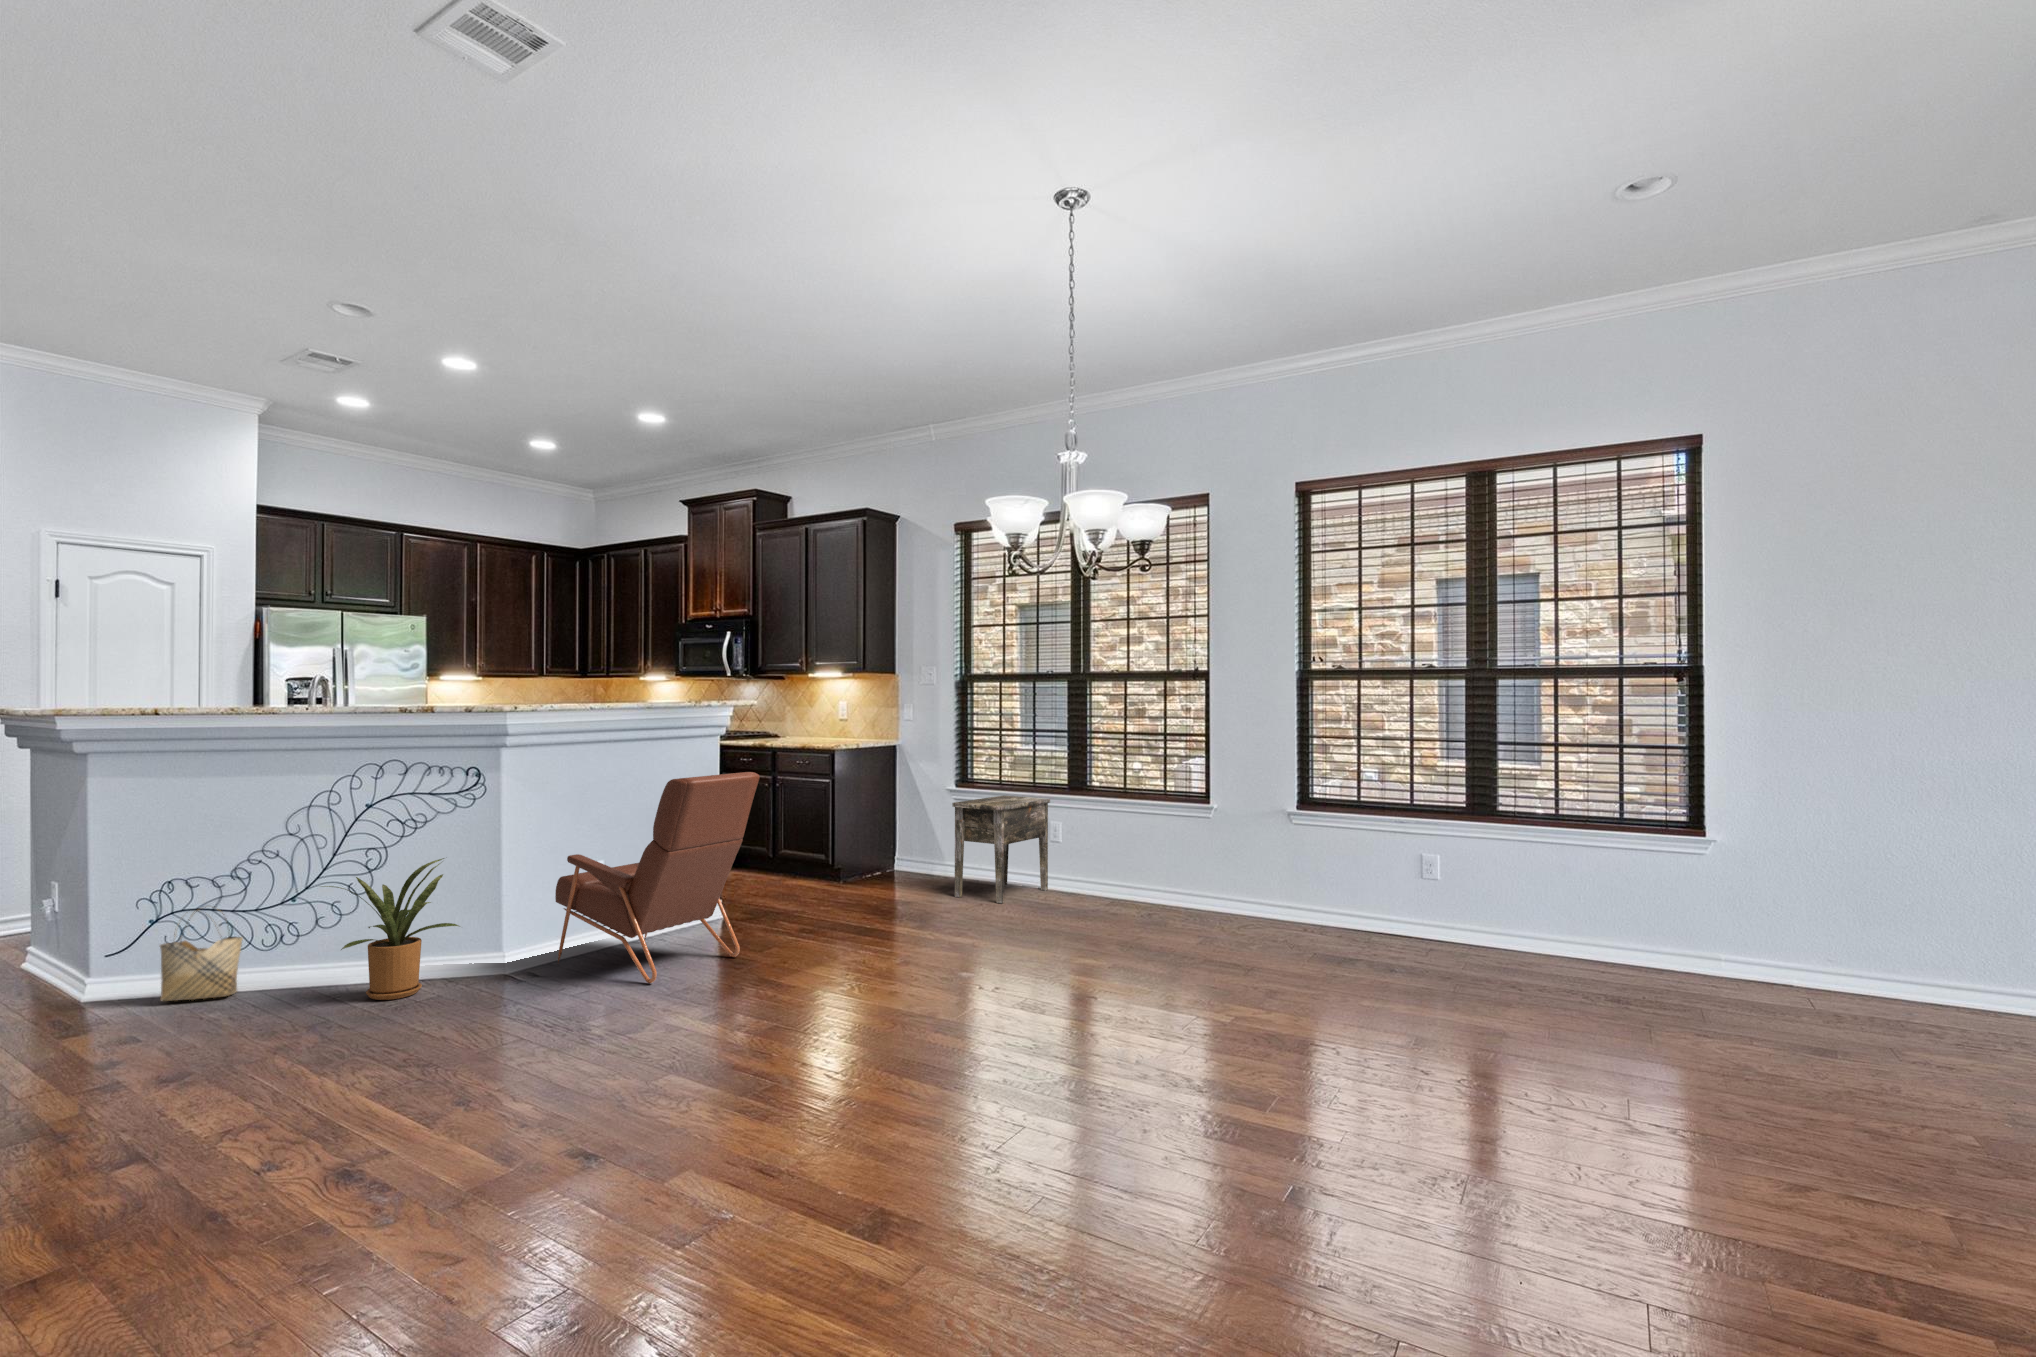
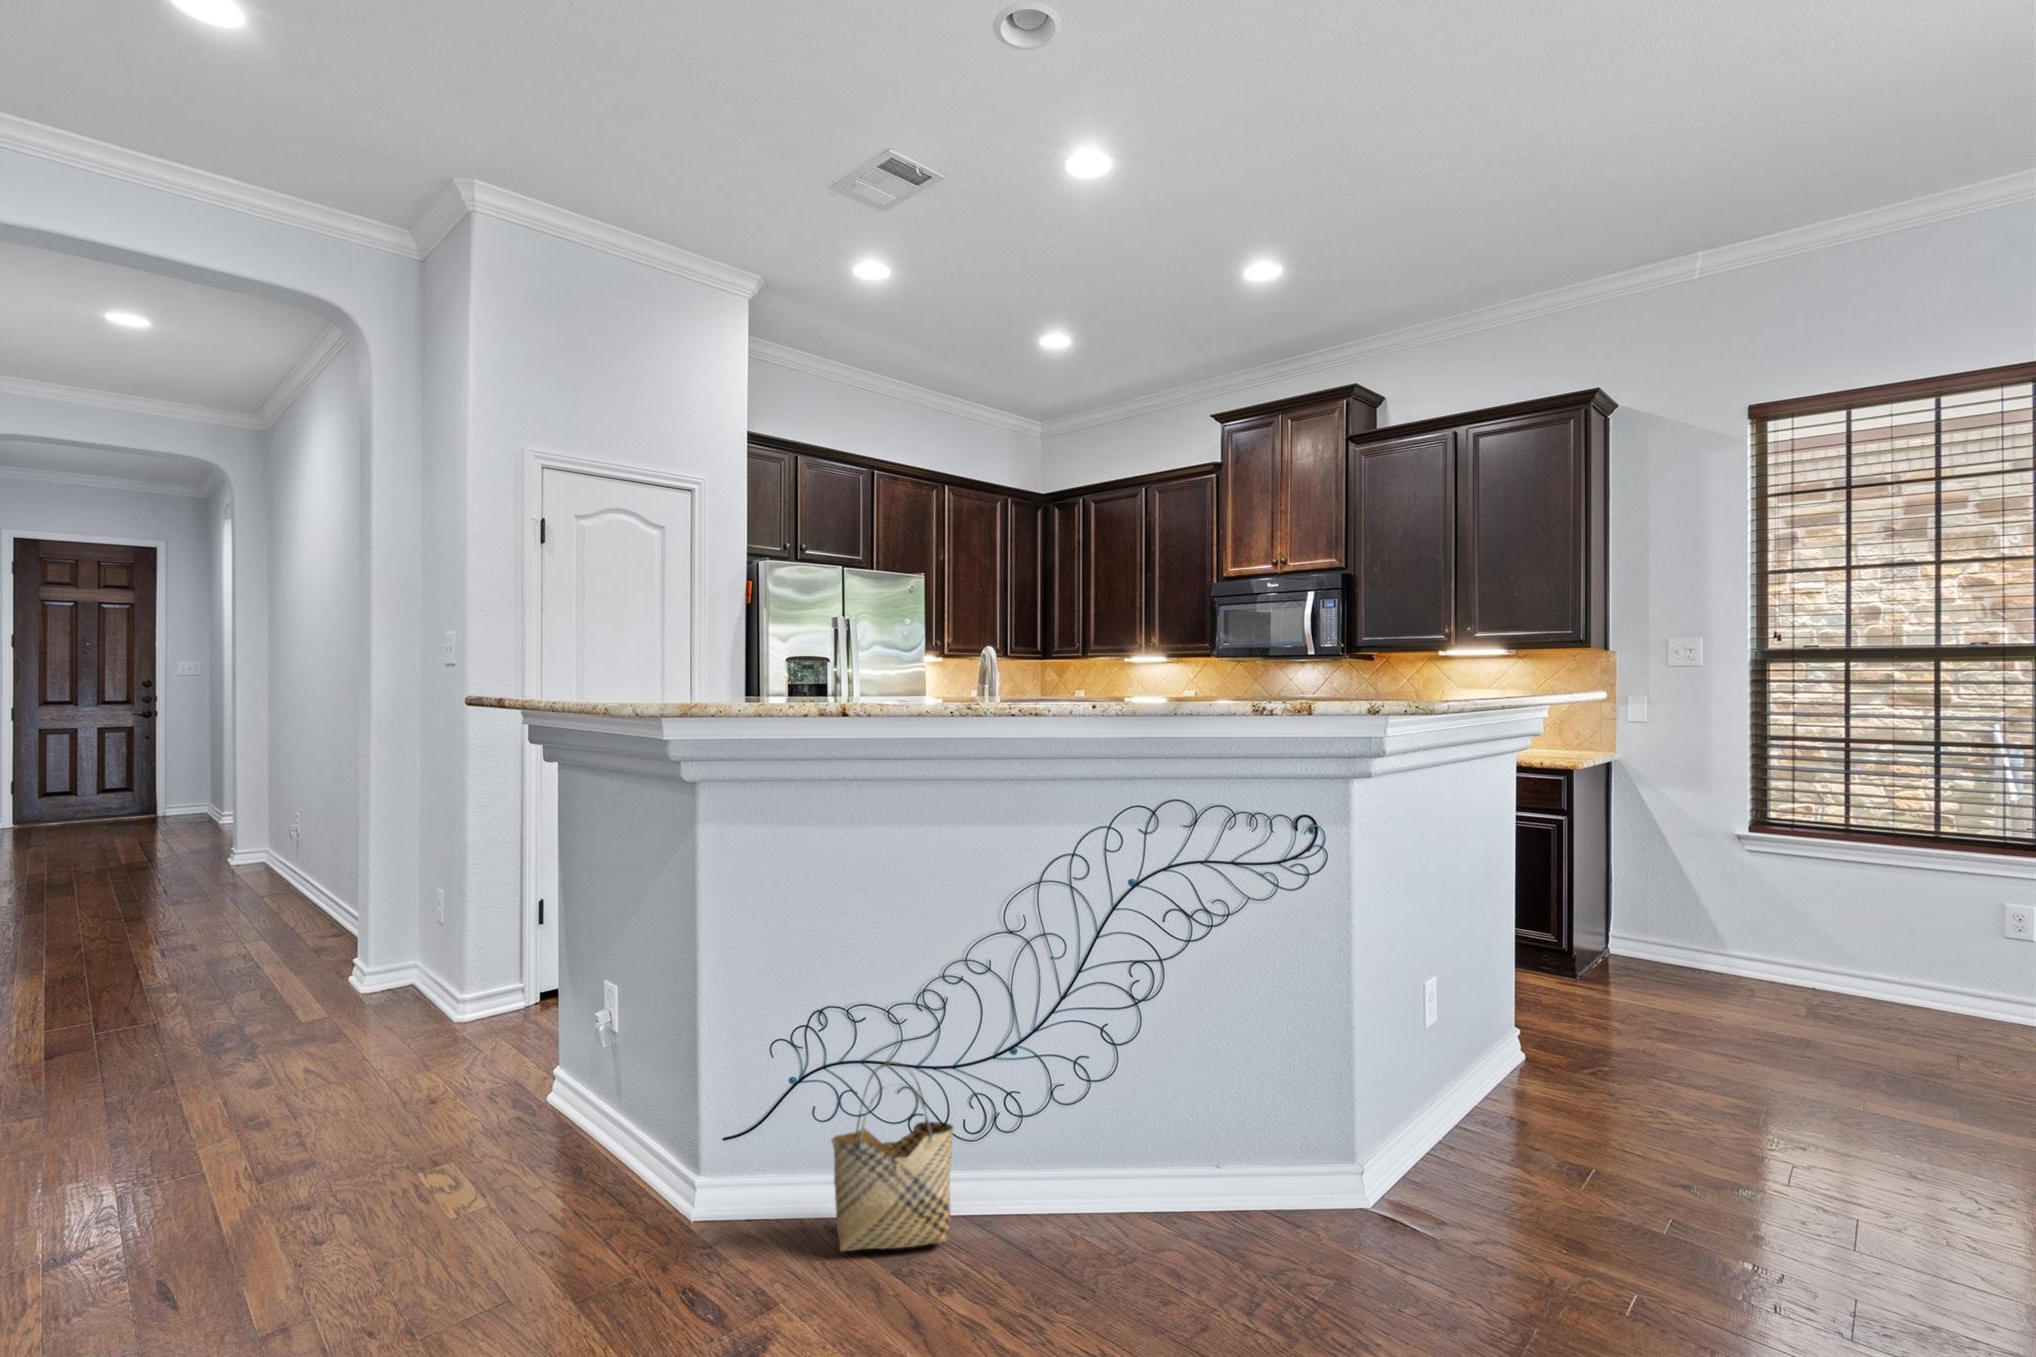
armchair: present [555,772,760,983] -> none [1425,833,1861,1285]
side table: present [952,796,1050,903] -> none [1859,849,2009,1052]
house plant: present [322,858,459,1000] -> none [1127,992,1346,1291]

